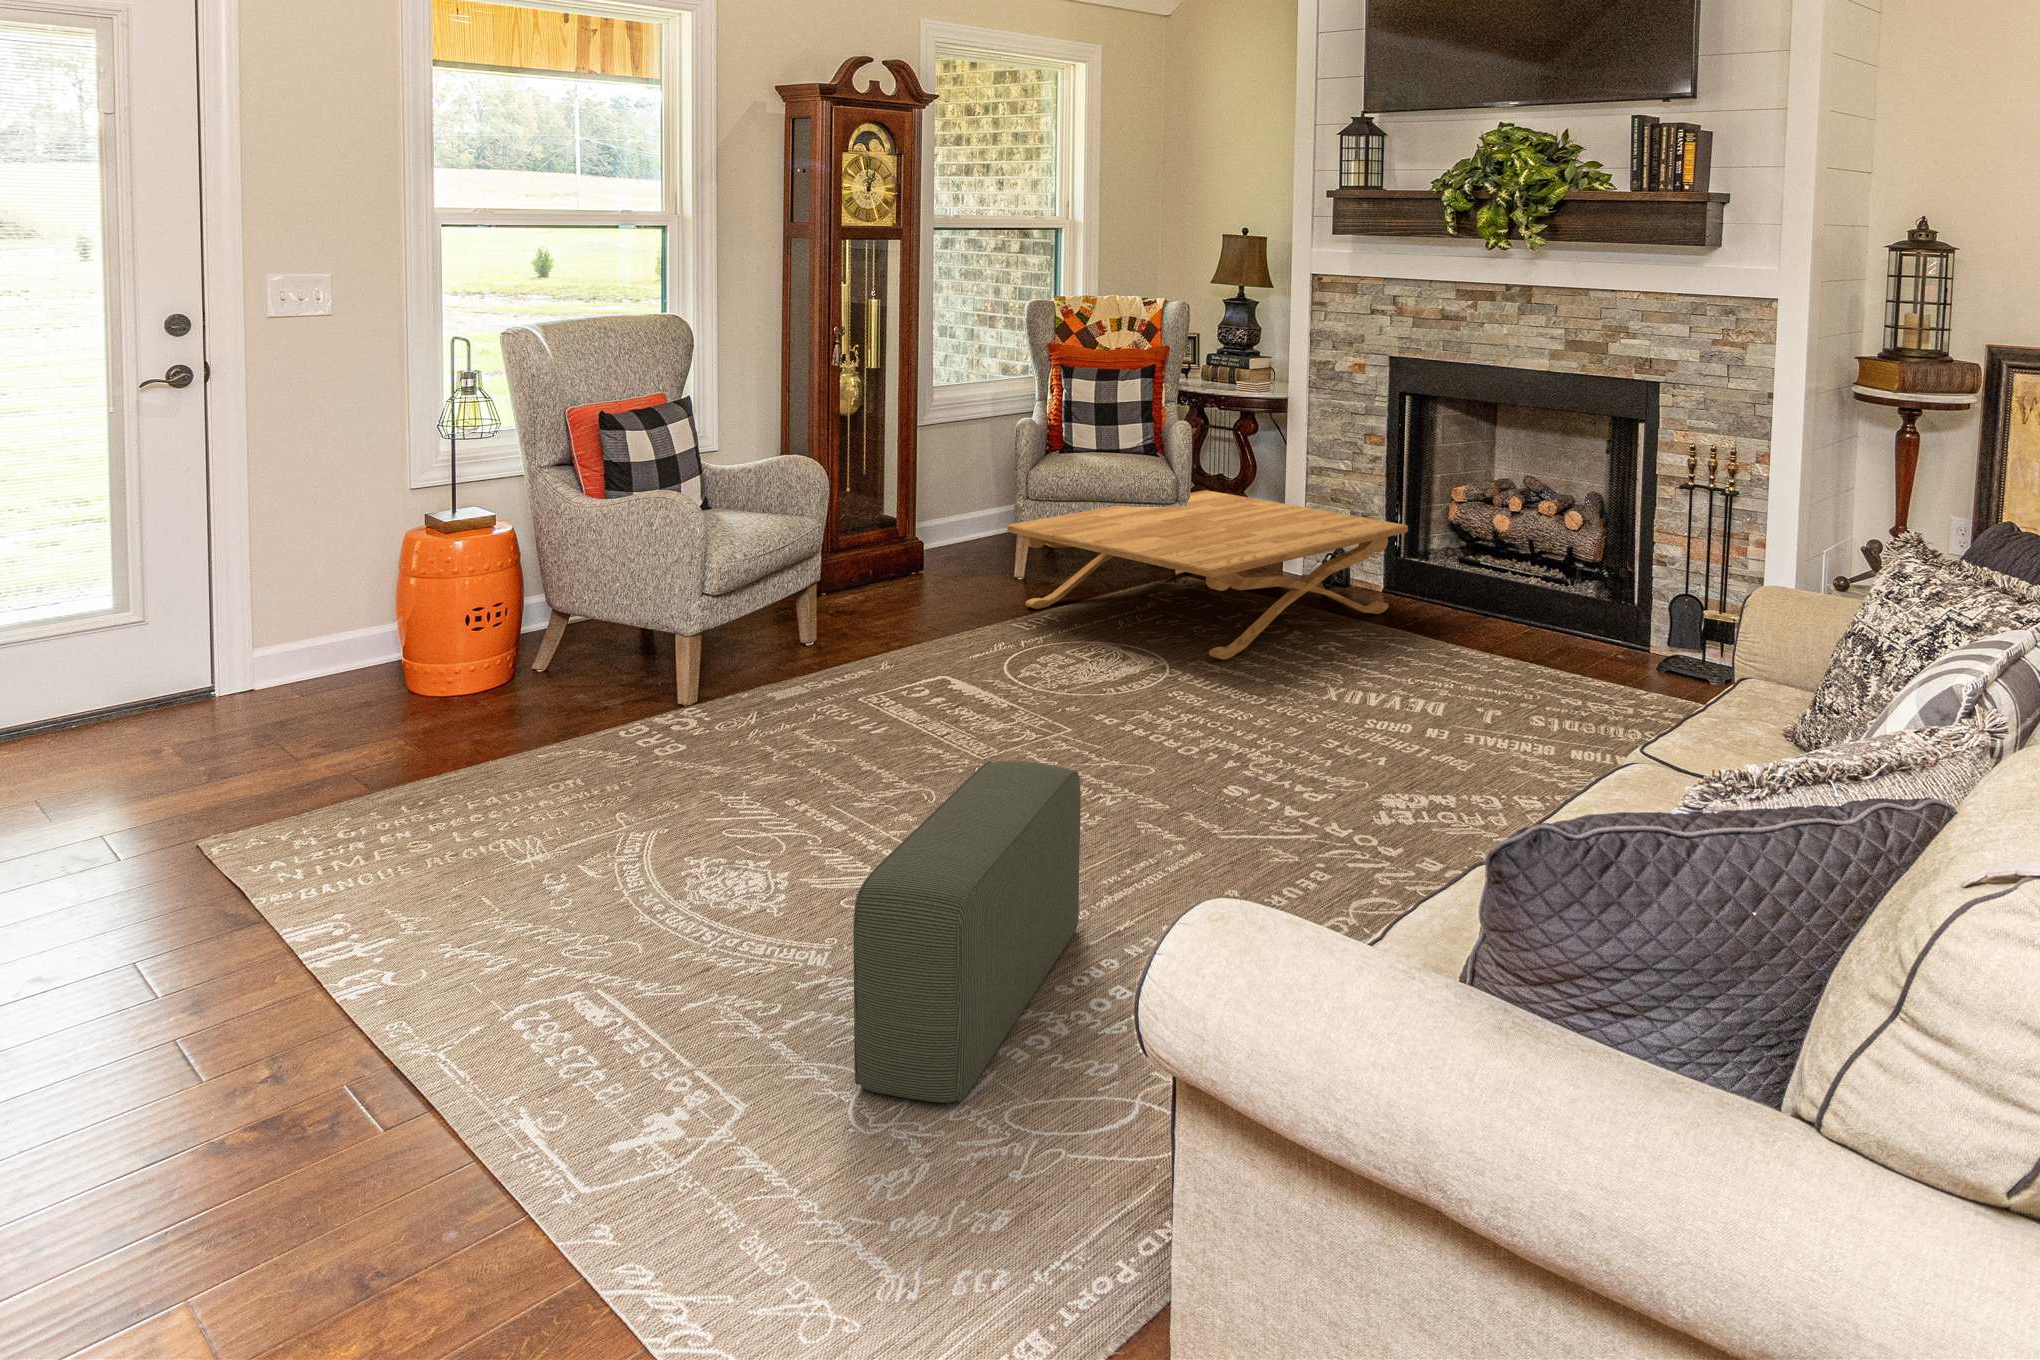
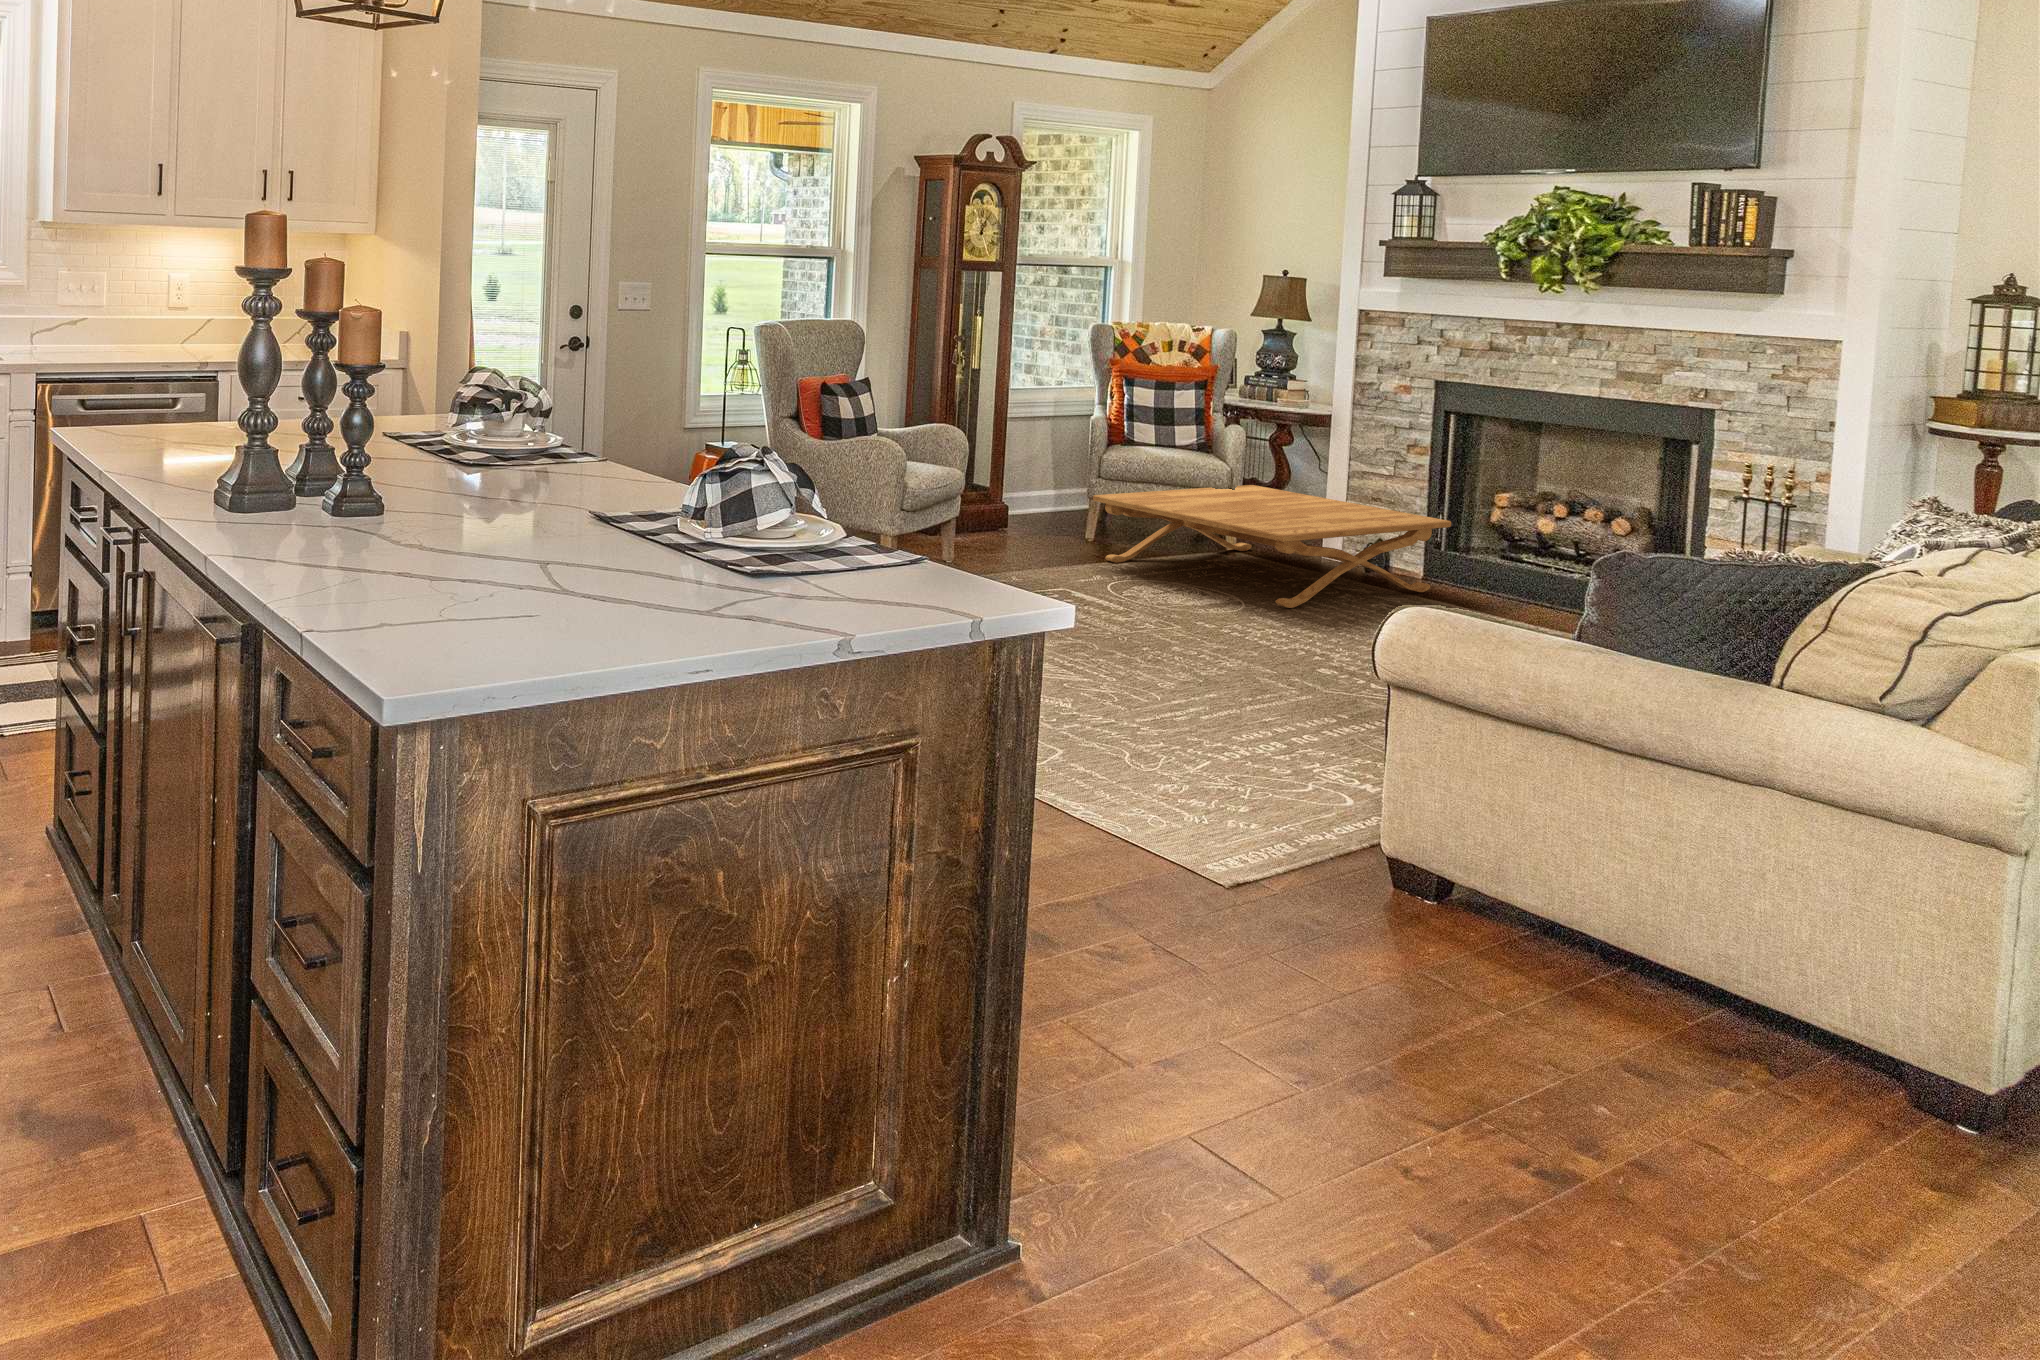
pouf: present [853,761,1081,1103] -> none [1114,619,1237,798]

